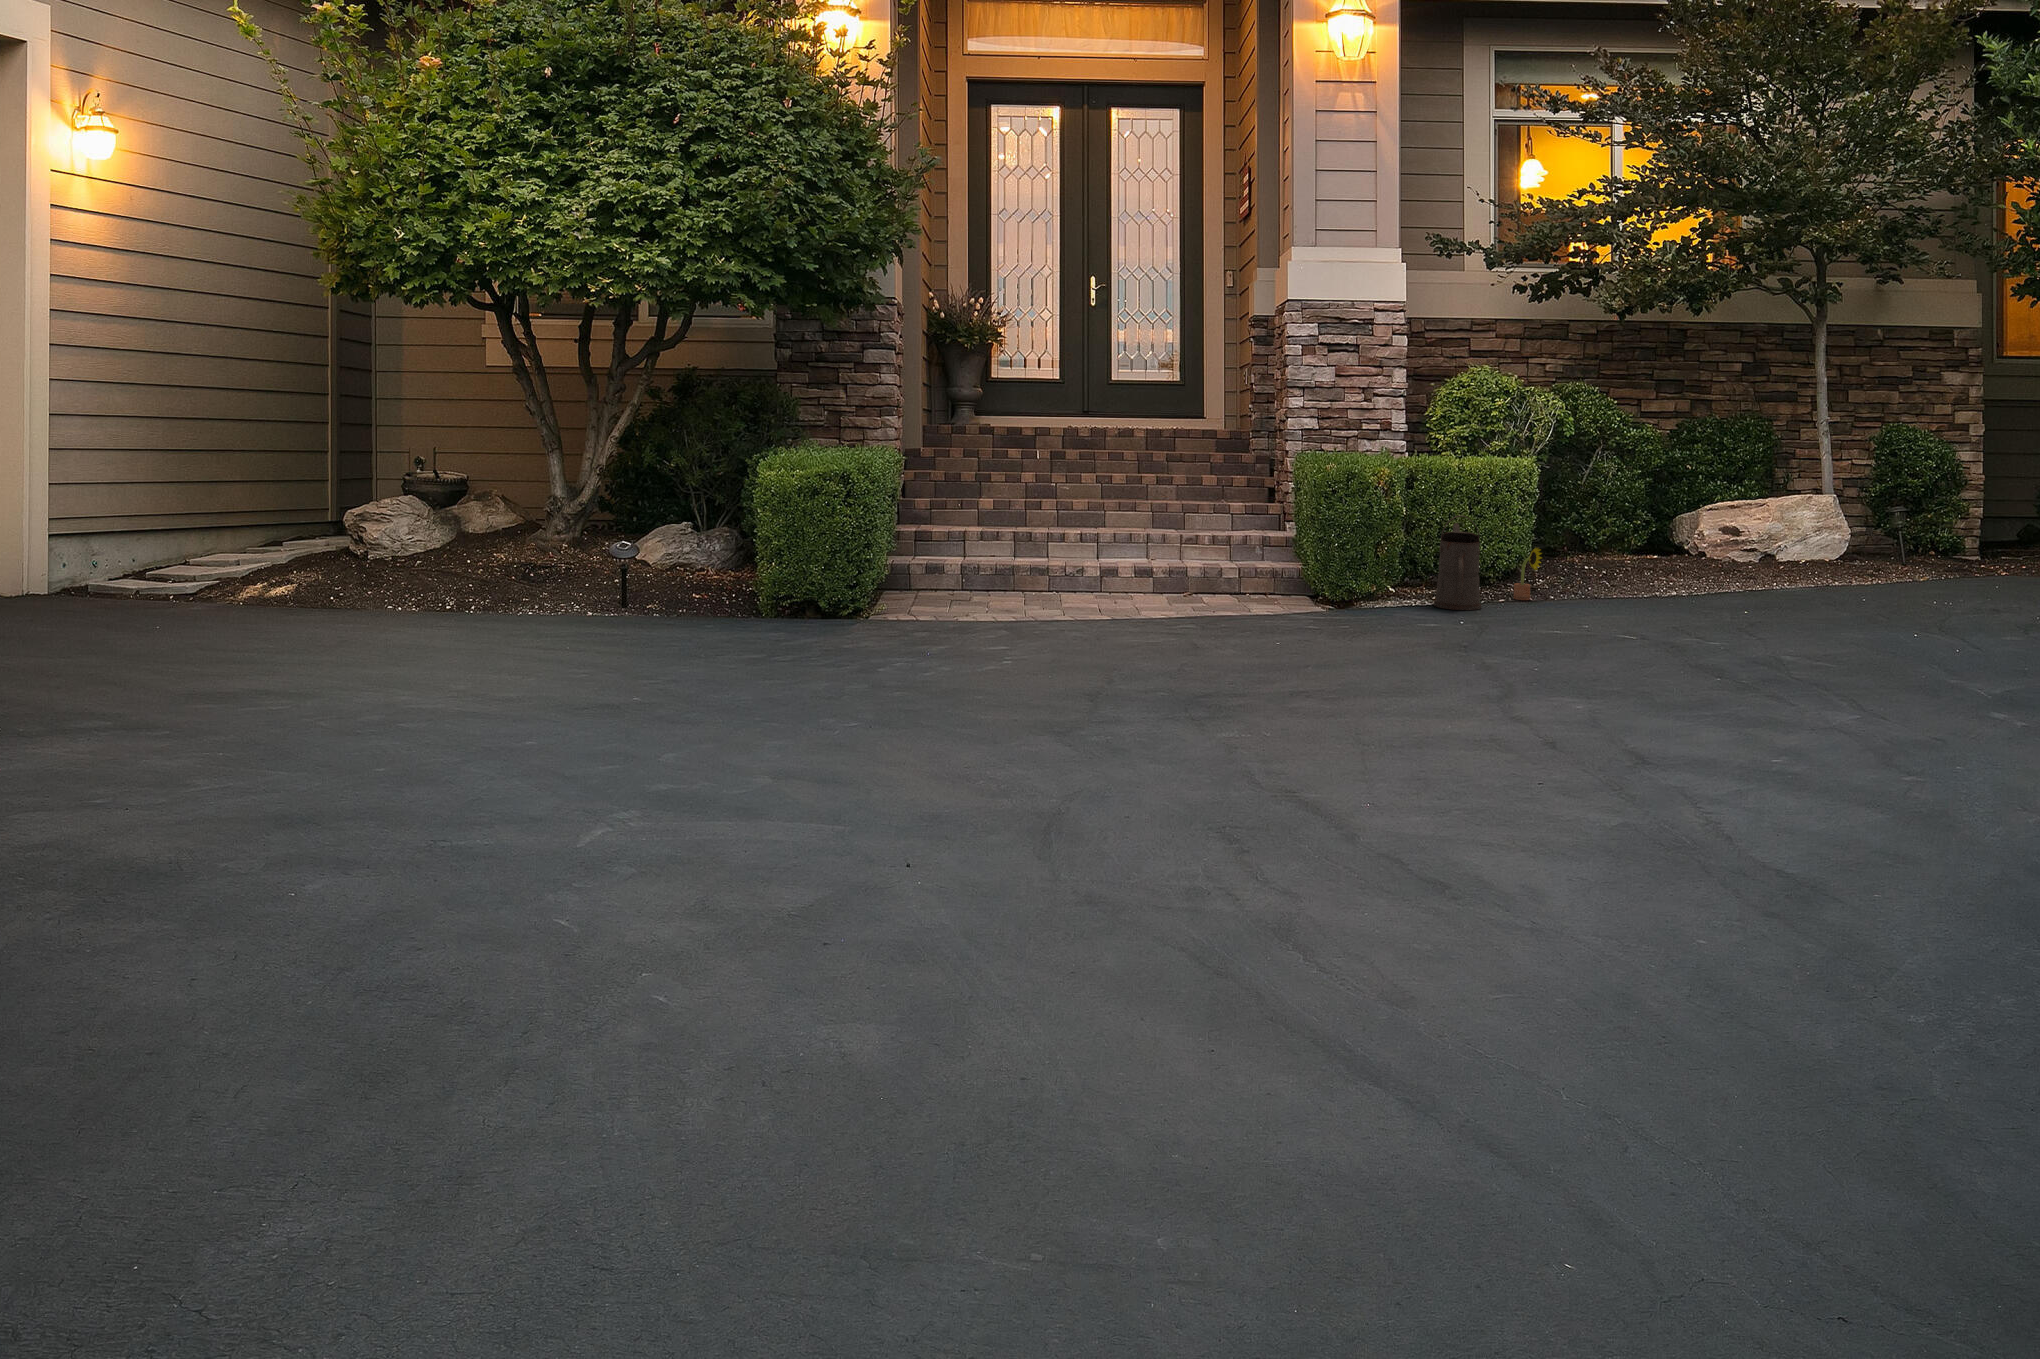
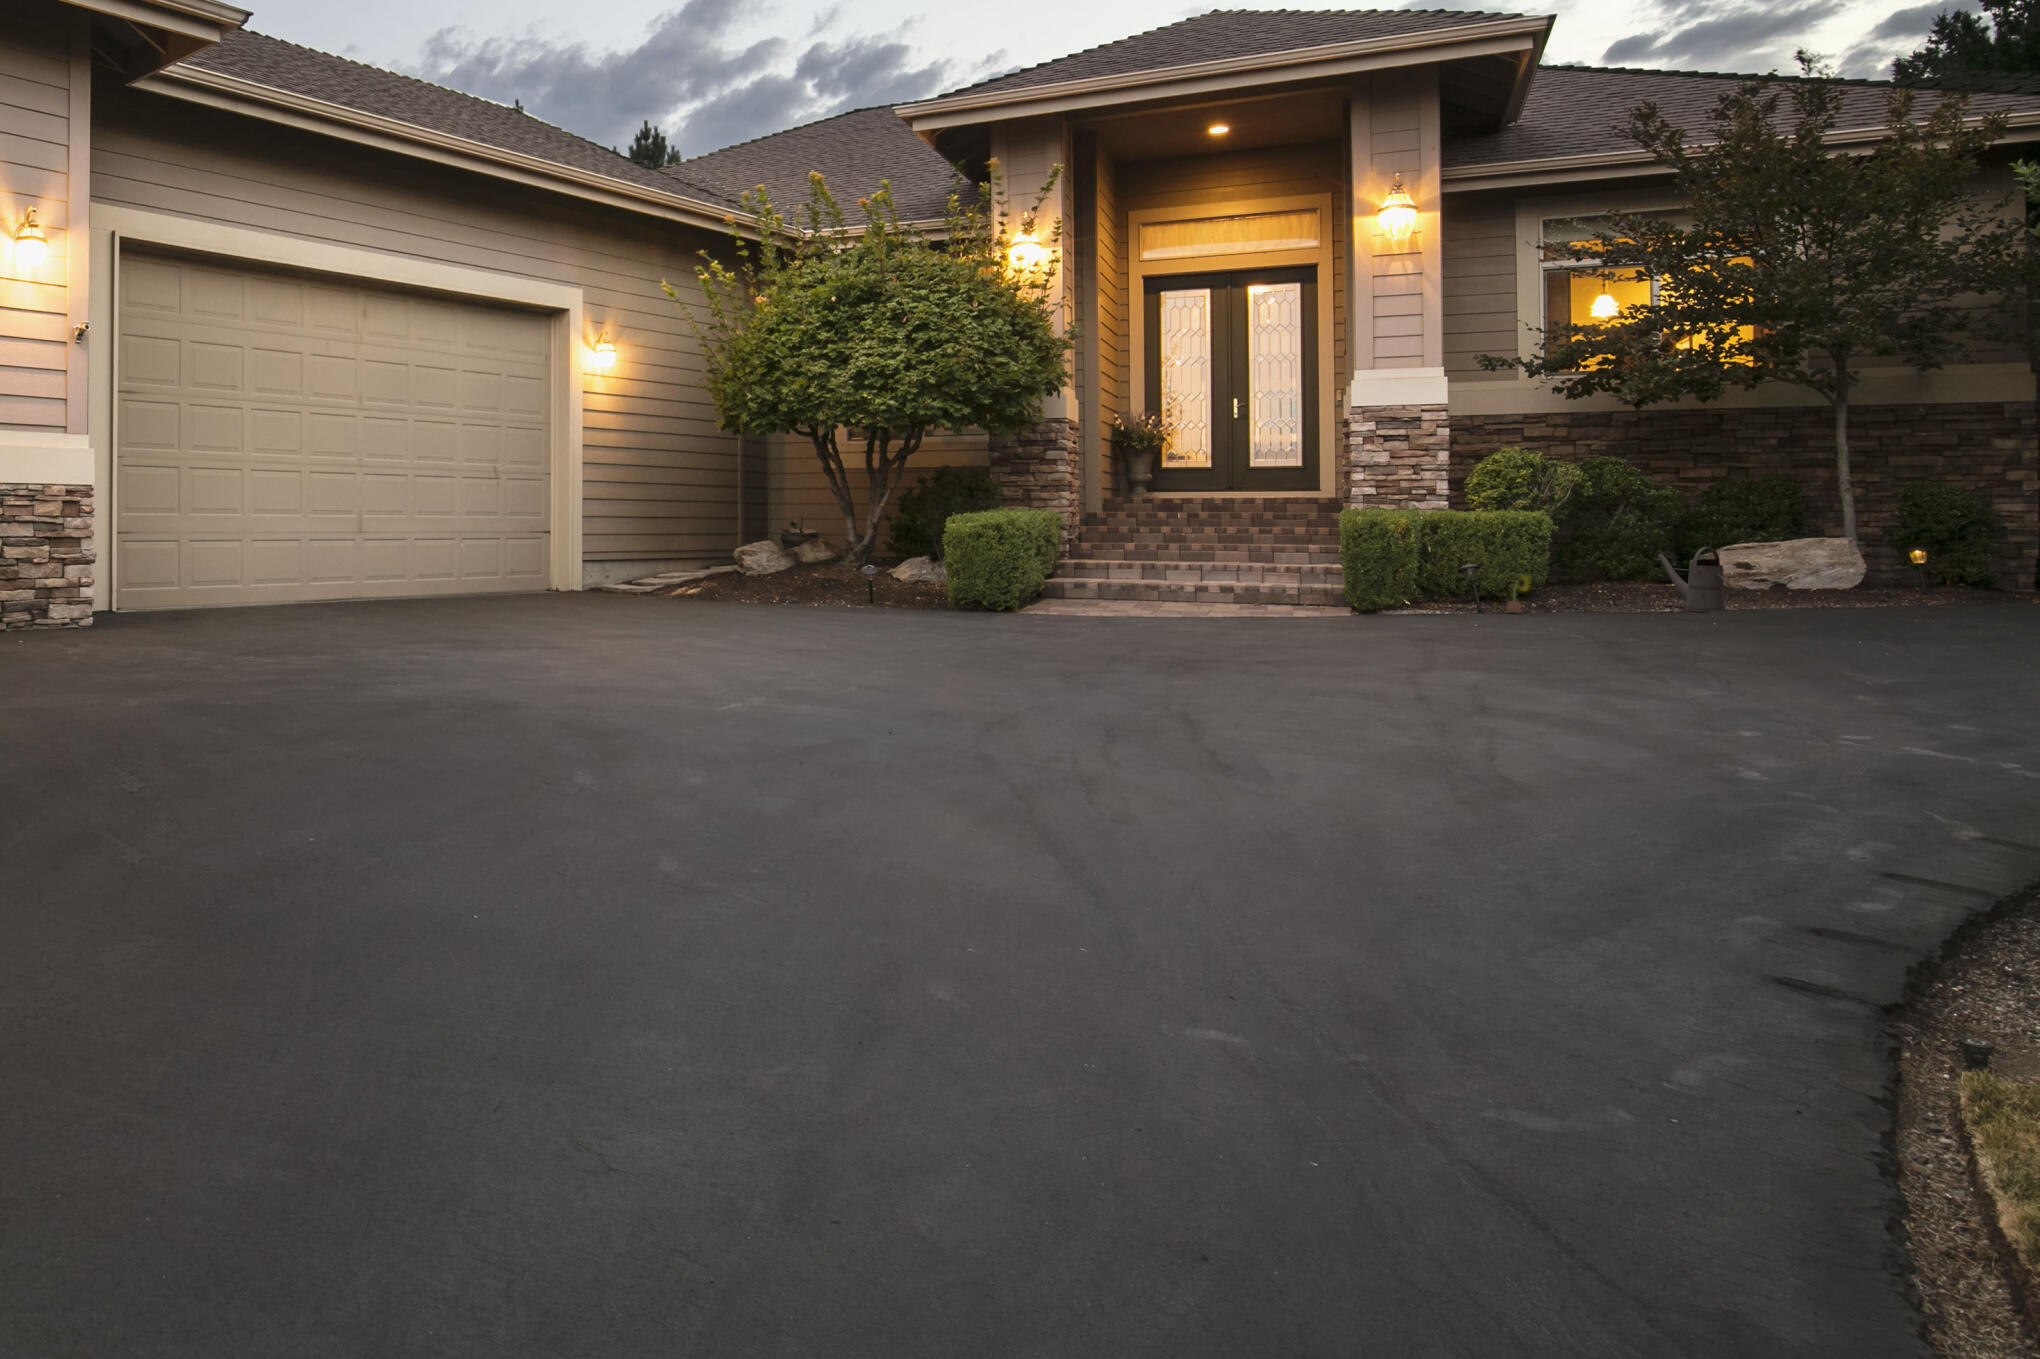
watering can: present [1434,516,1481,610] -> present [1658,547,1732,612]

